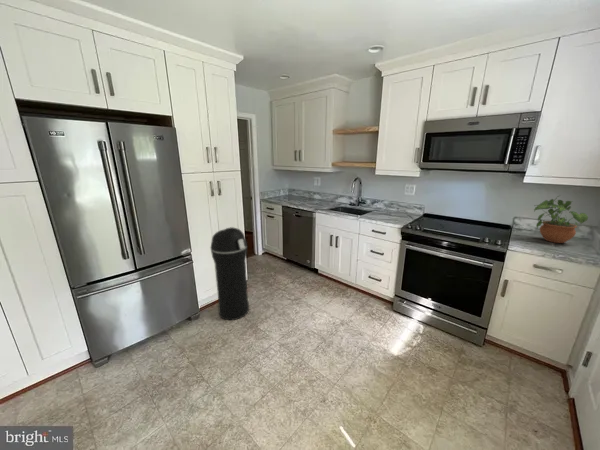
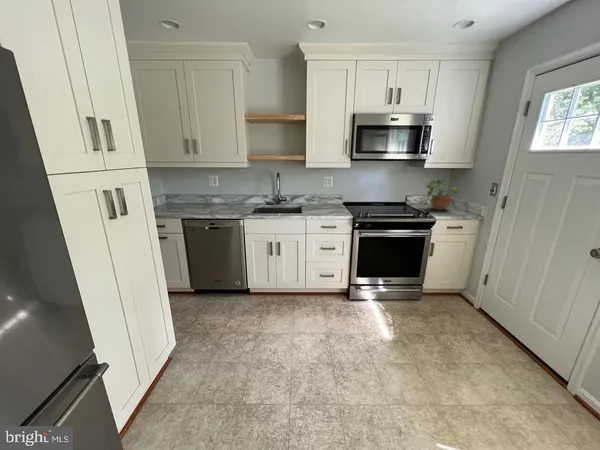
trash can: present [211,227,249,320] -> none [131,269,212,427]

